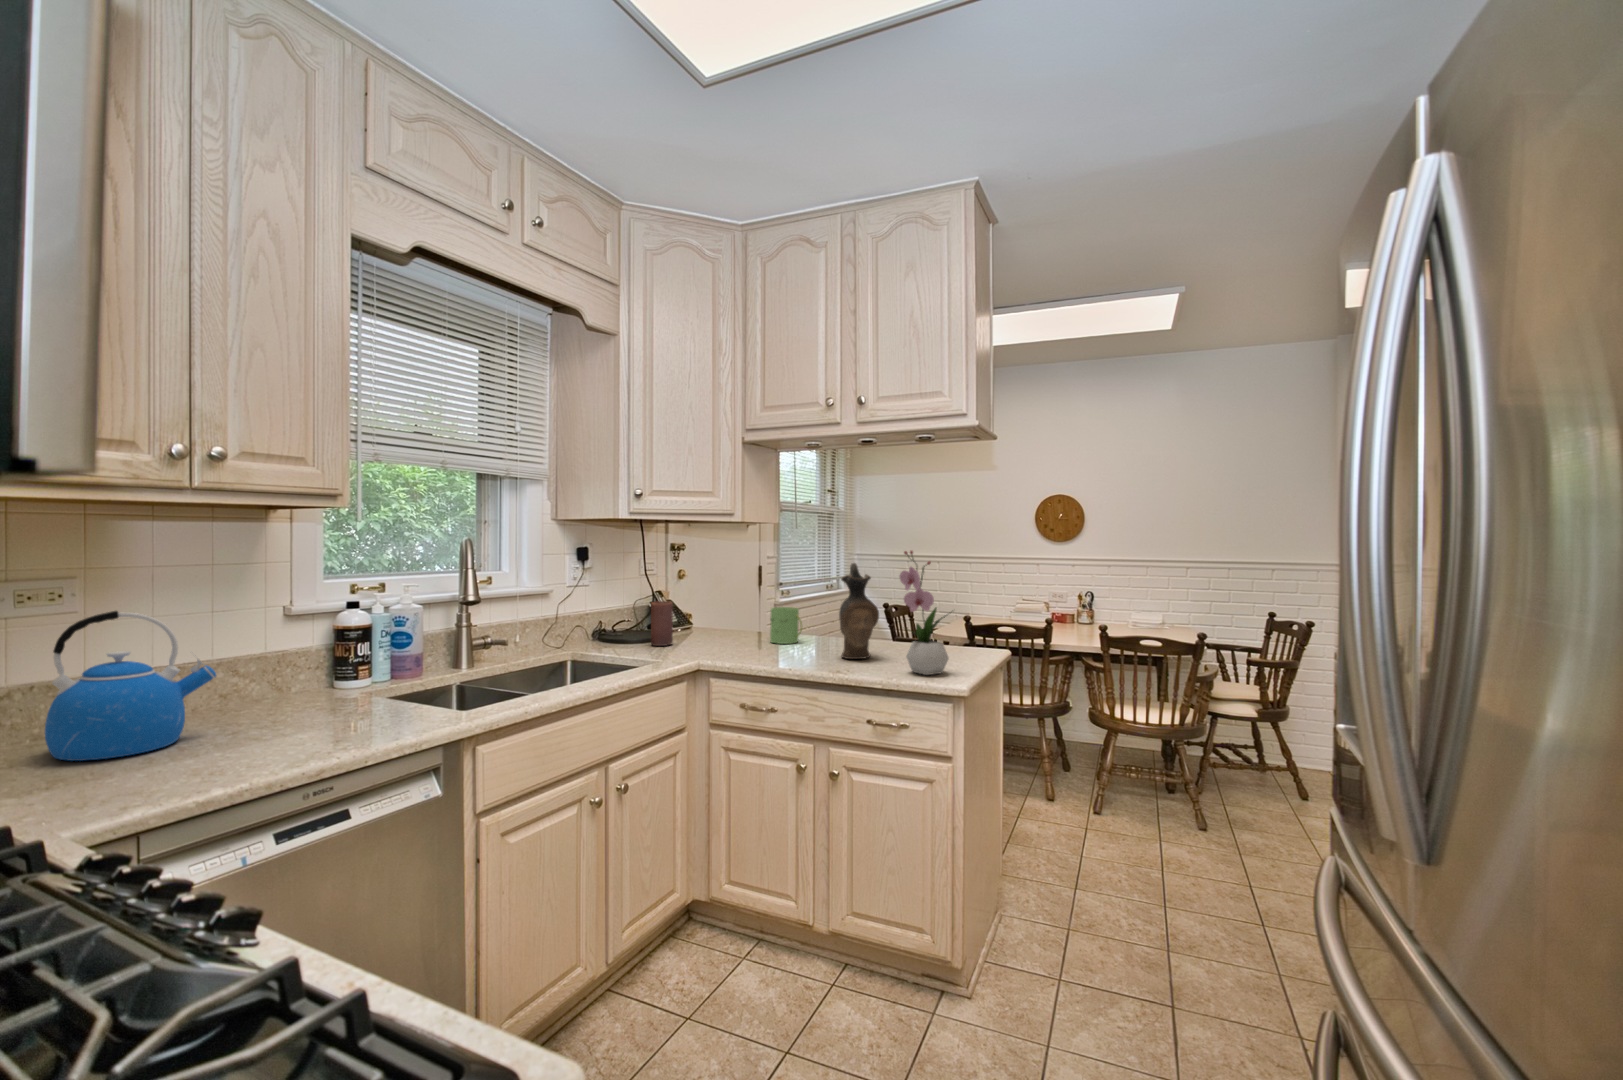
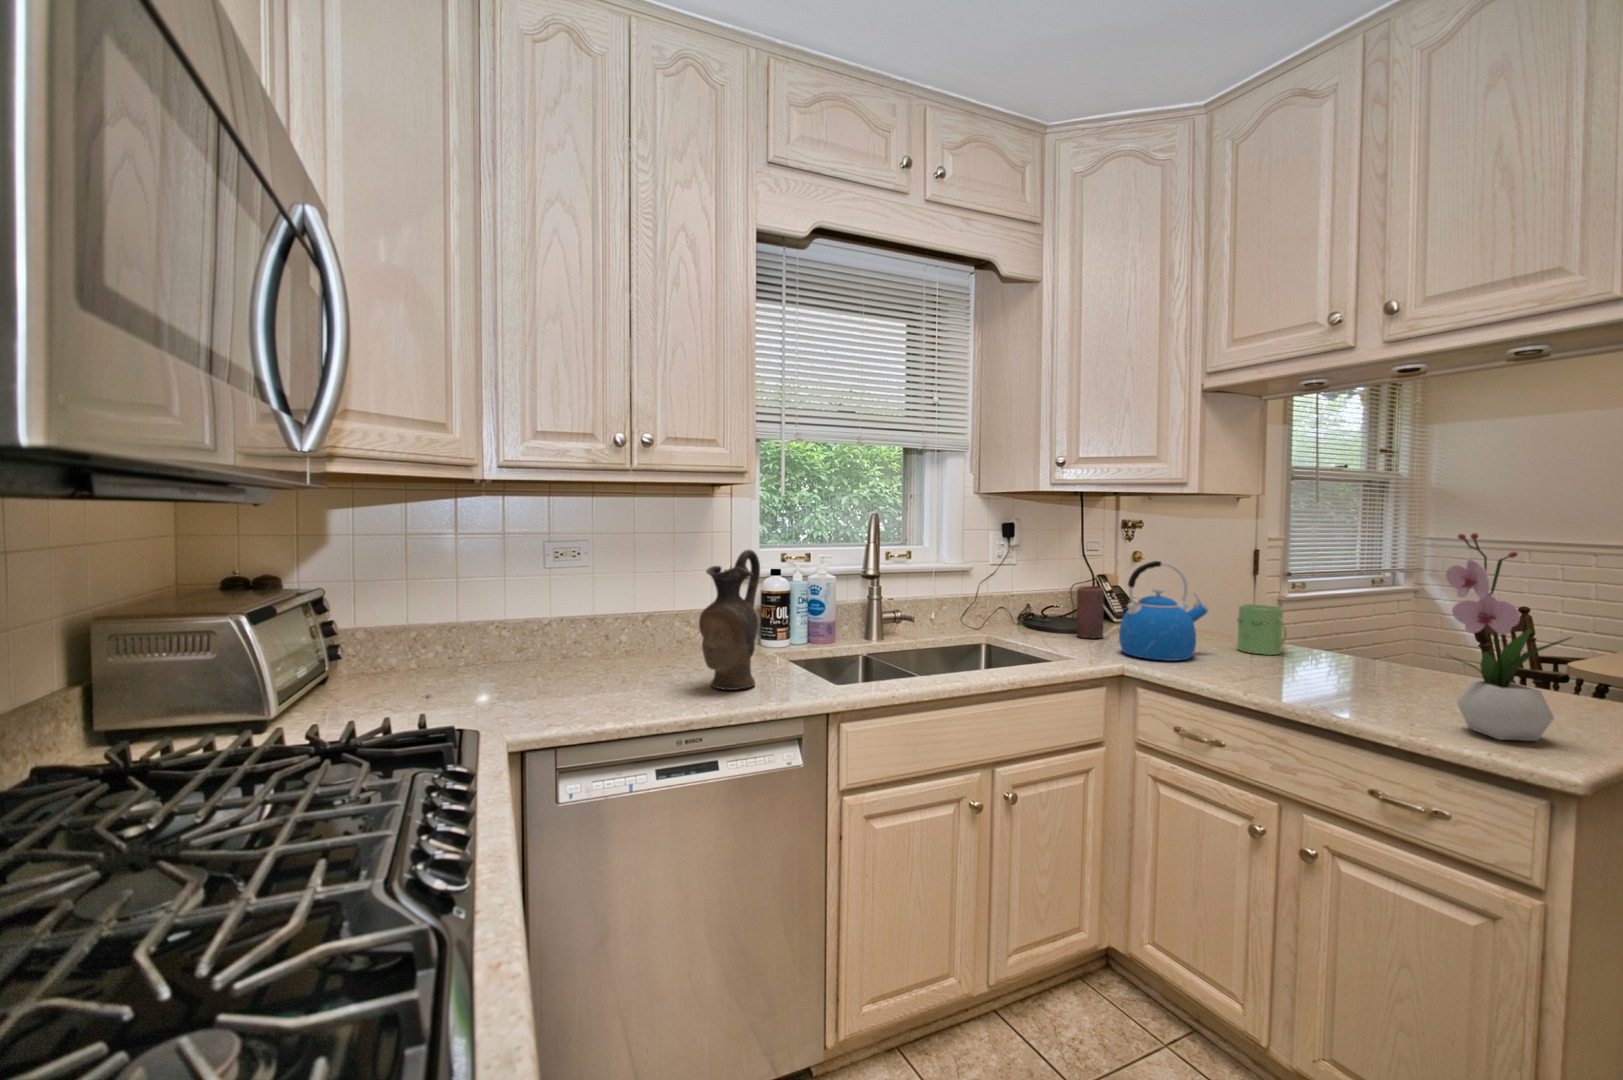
ceramic pitcher: present [839,563,879,659] -> present [699,549,760,690]
kettle: present [45,611,216,761] -> present [1119,561,1208,661]

